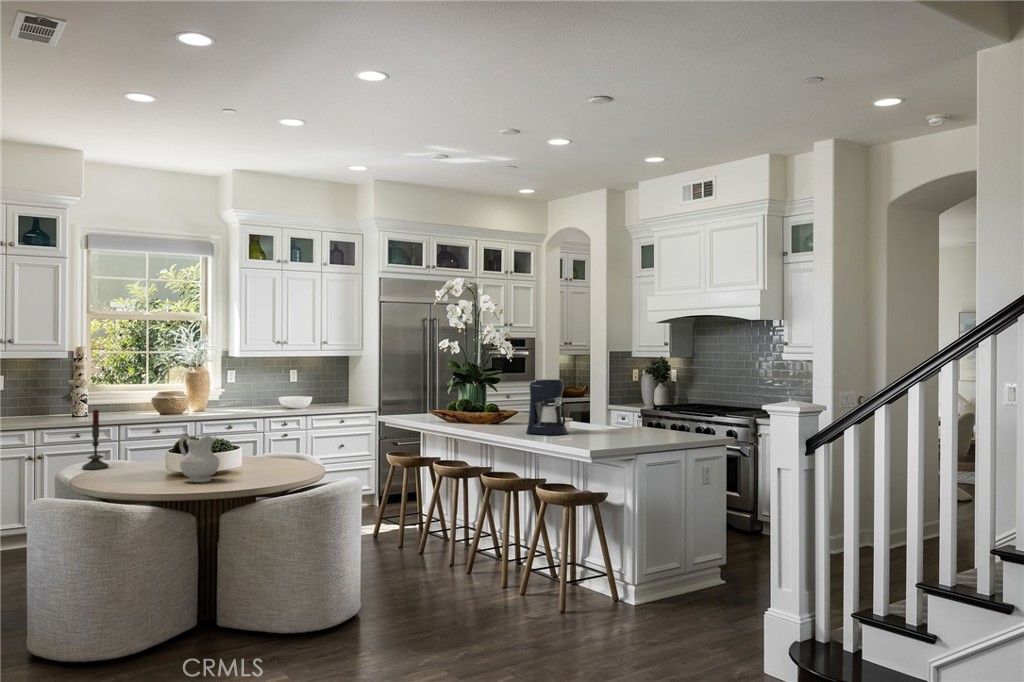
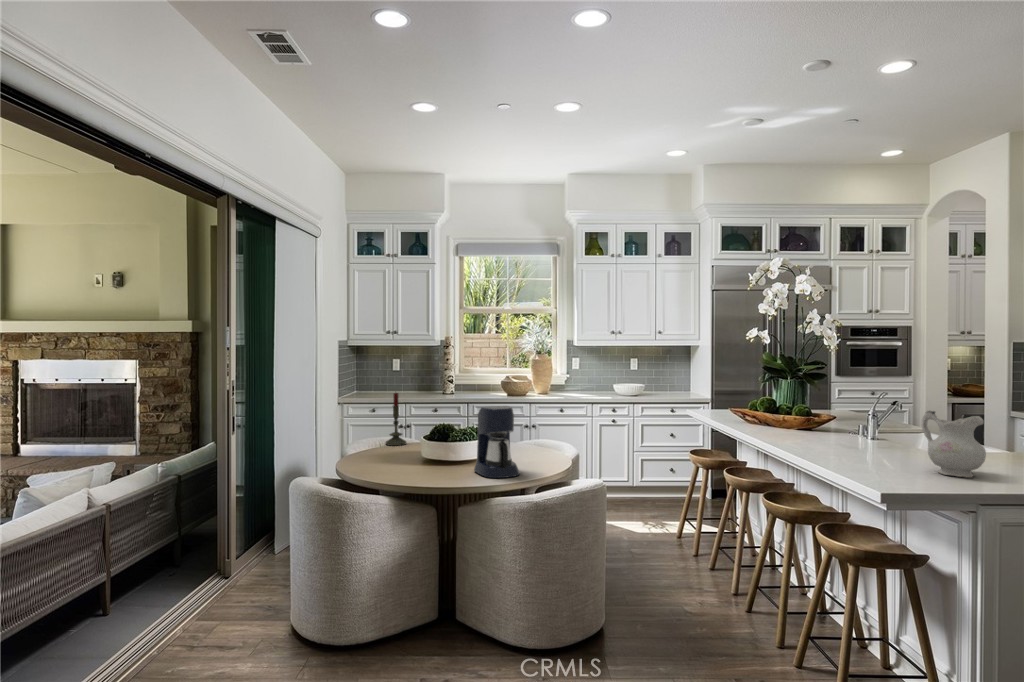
coffee maker: present [526,379,568,435] -> present [474,406,520,478]
ceramic pitcher: present [179,433,219,482] -> present [921,411,986,478]

